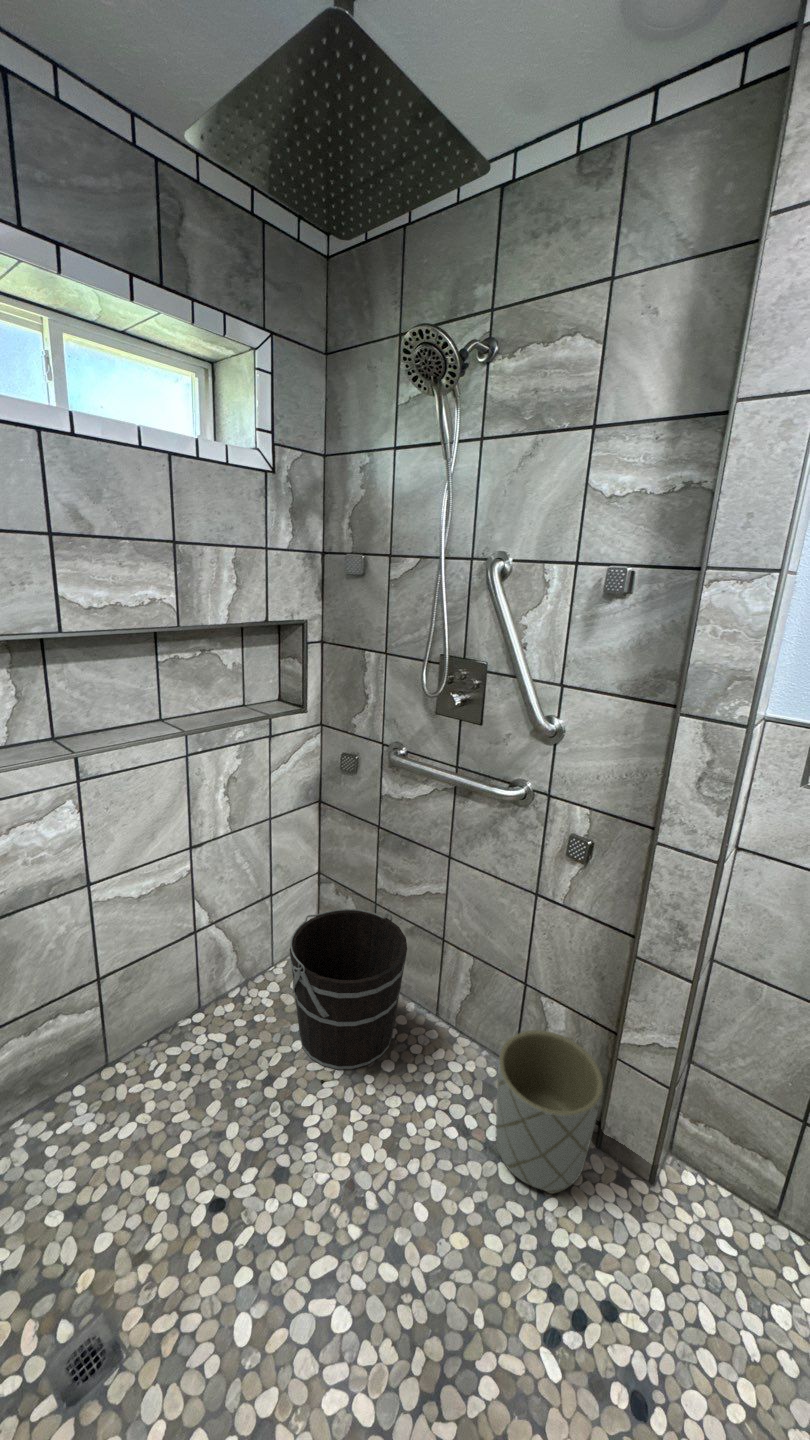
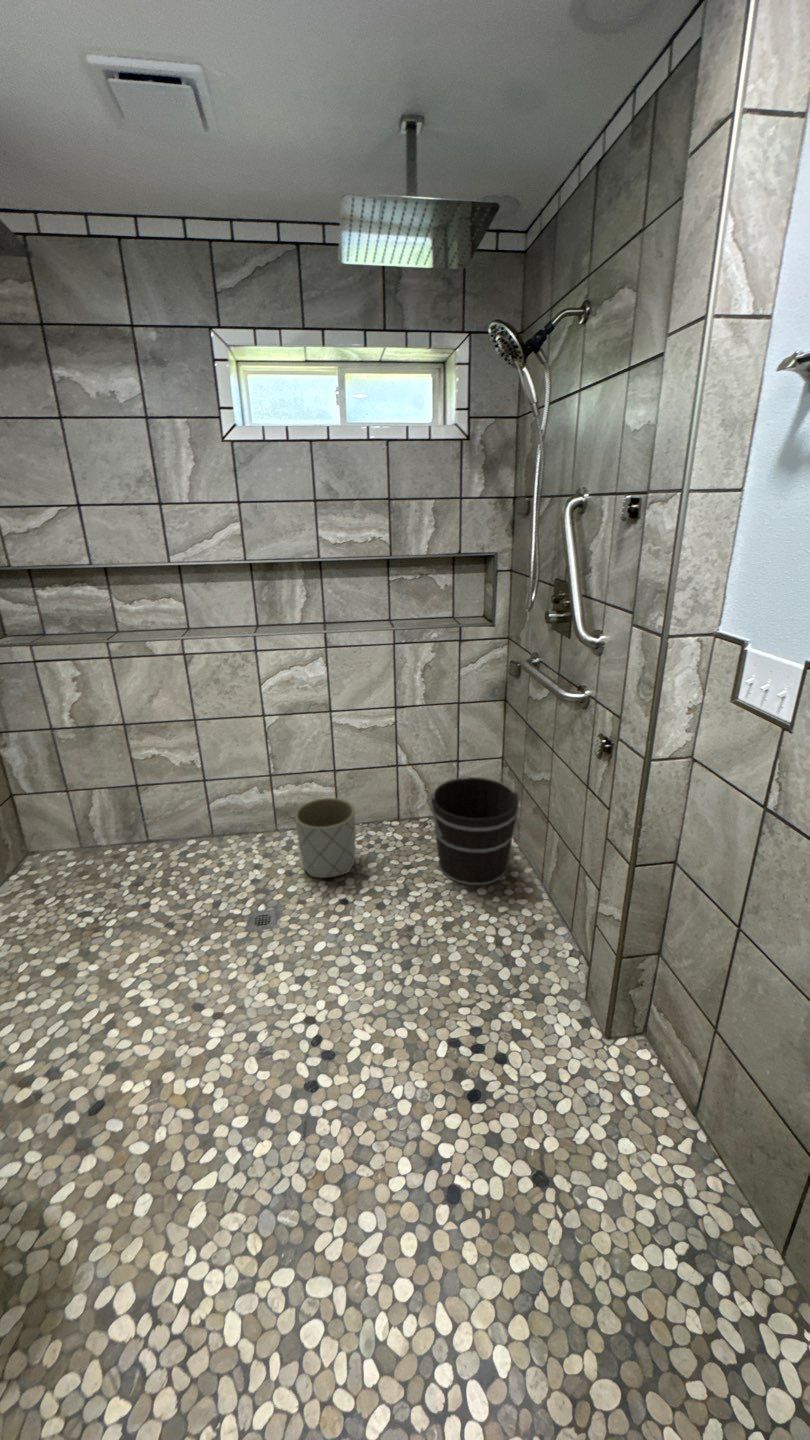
planter: present [496,1030,603,1194] -> present [295,798,355,878]

